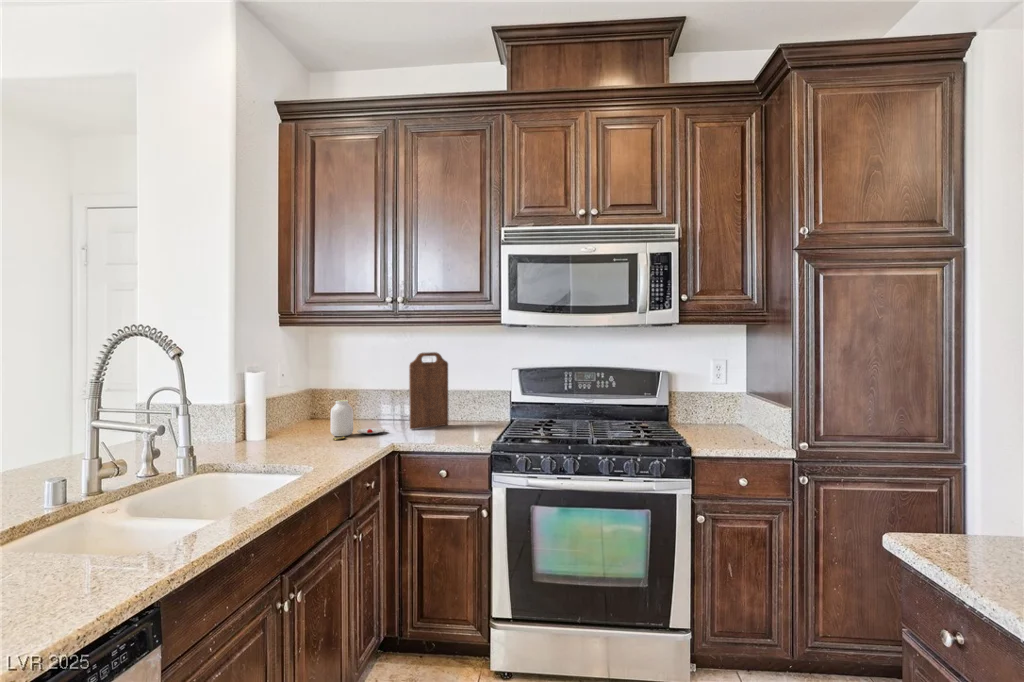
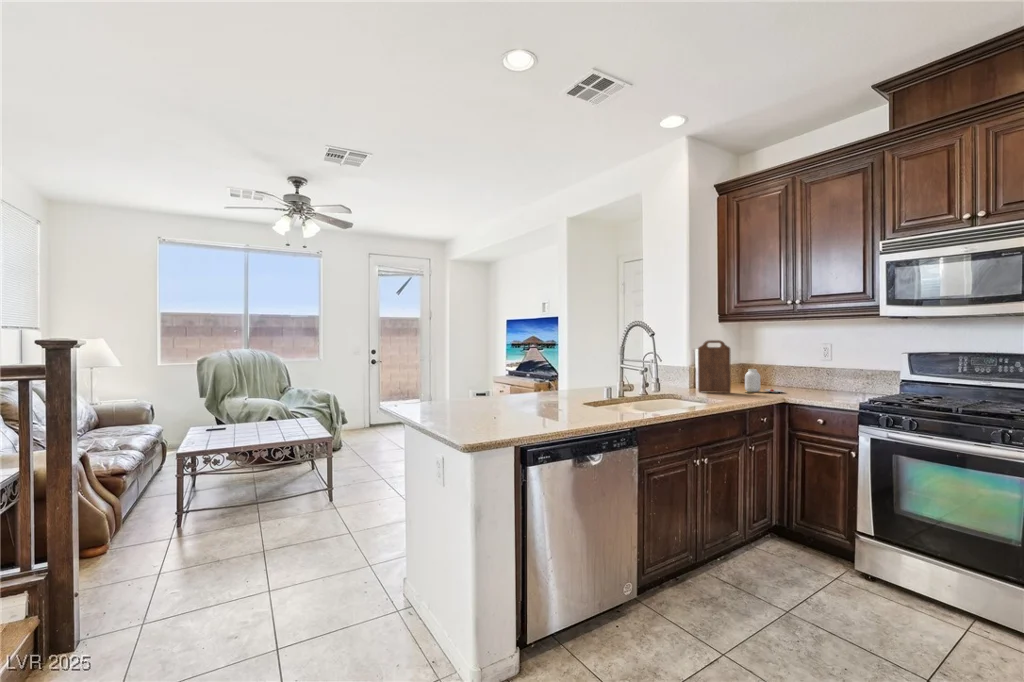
cutting board: present [409,352,448,429] -> present [698,340,731,393]

